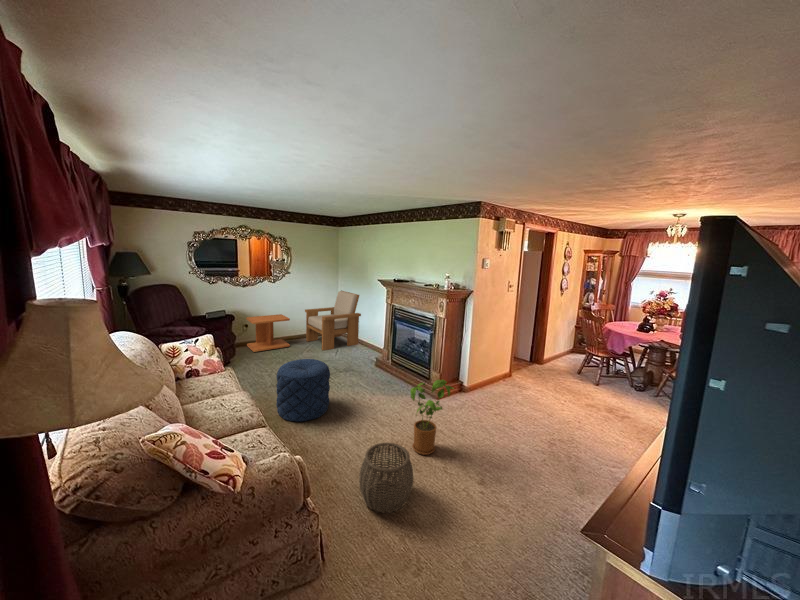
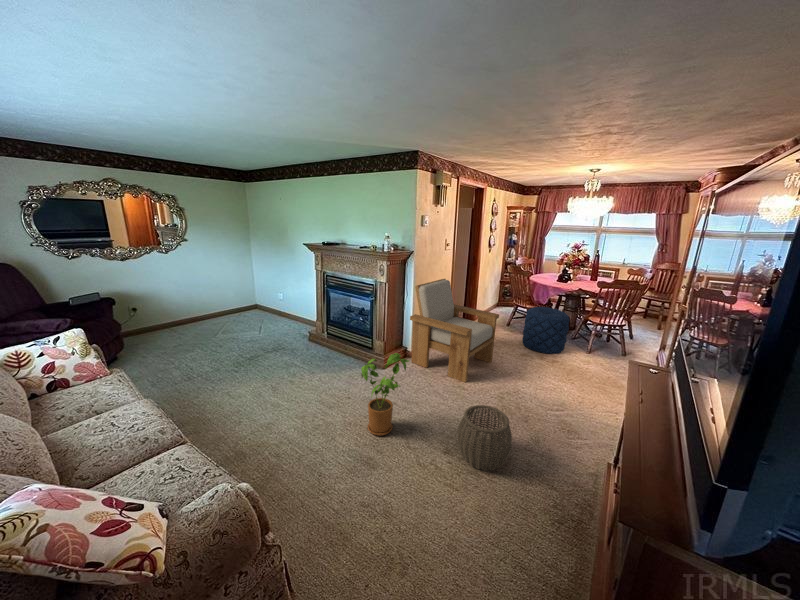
armchair: present [305,291,361,350] -> present [410,279,499,382]
side table: present [246,314,290,352] -> none [131,291,198,341]
pouf: present [276,359,330,422] -> present [522,307,570,354]
woven basket: present [359,443,413,513] -> present [457,405,512,471]

